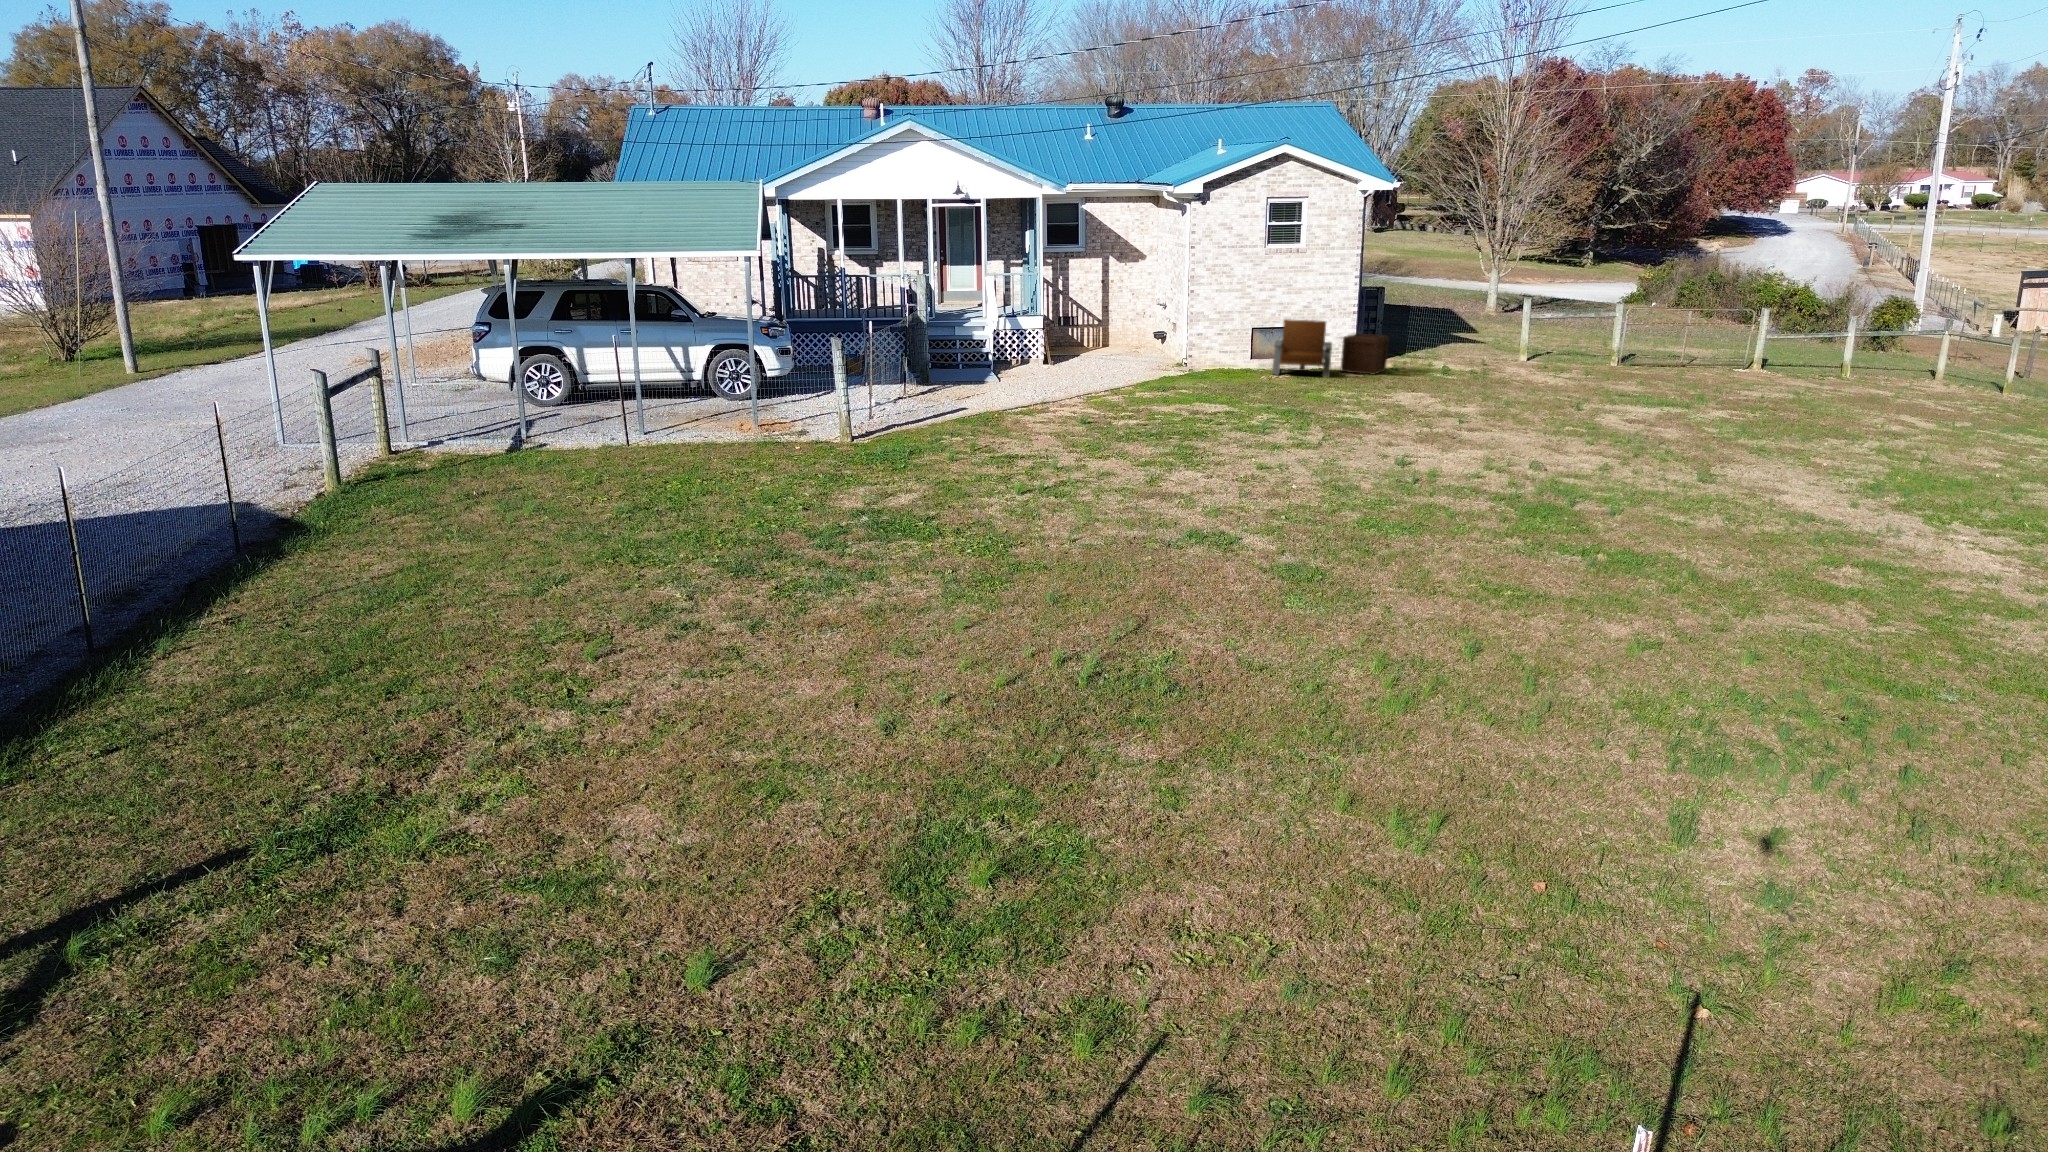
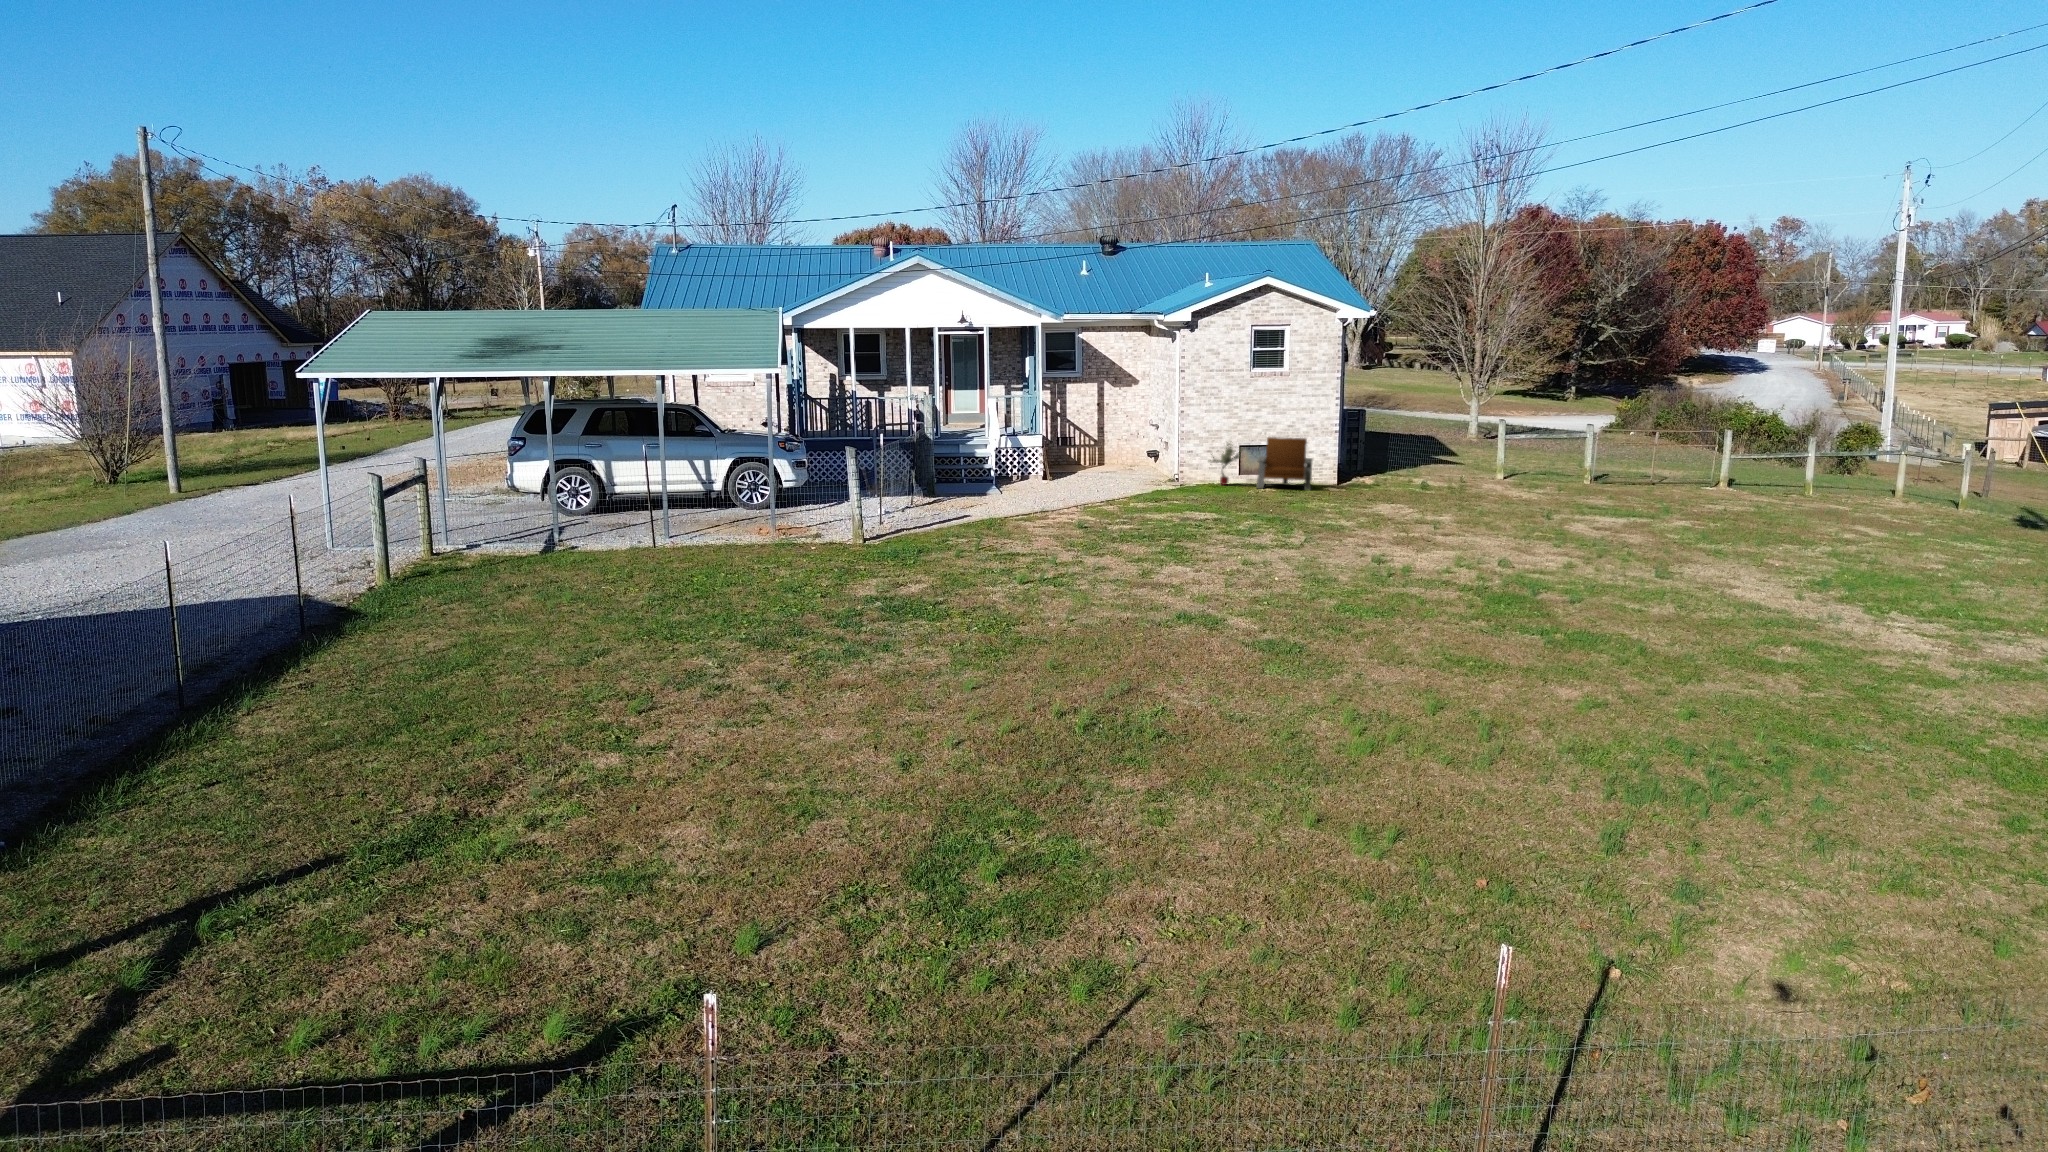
potted tree: none [1219,323,1259,371] -> present [1210,443,1242,485]
wooden crate: present [1341,333,1389,375] -> none [1321,450,1366,488]

